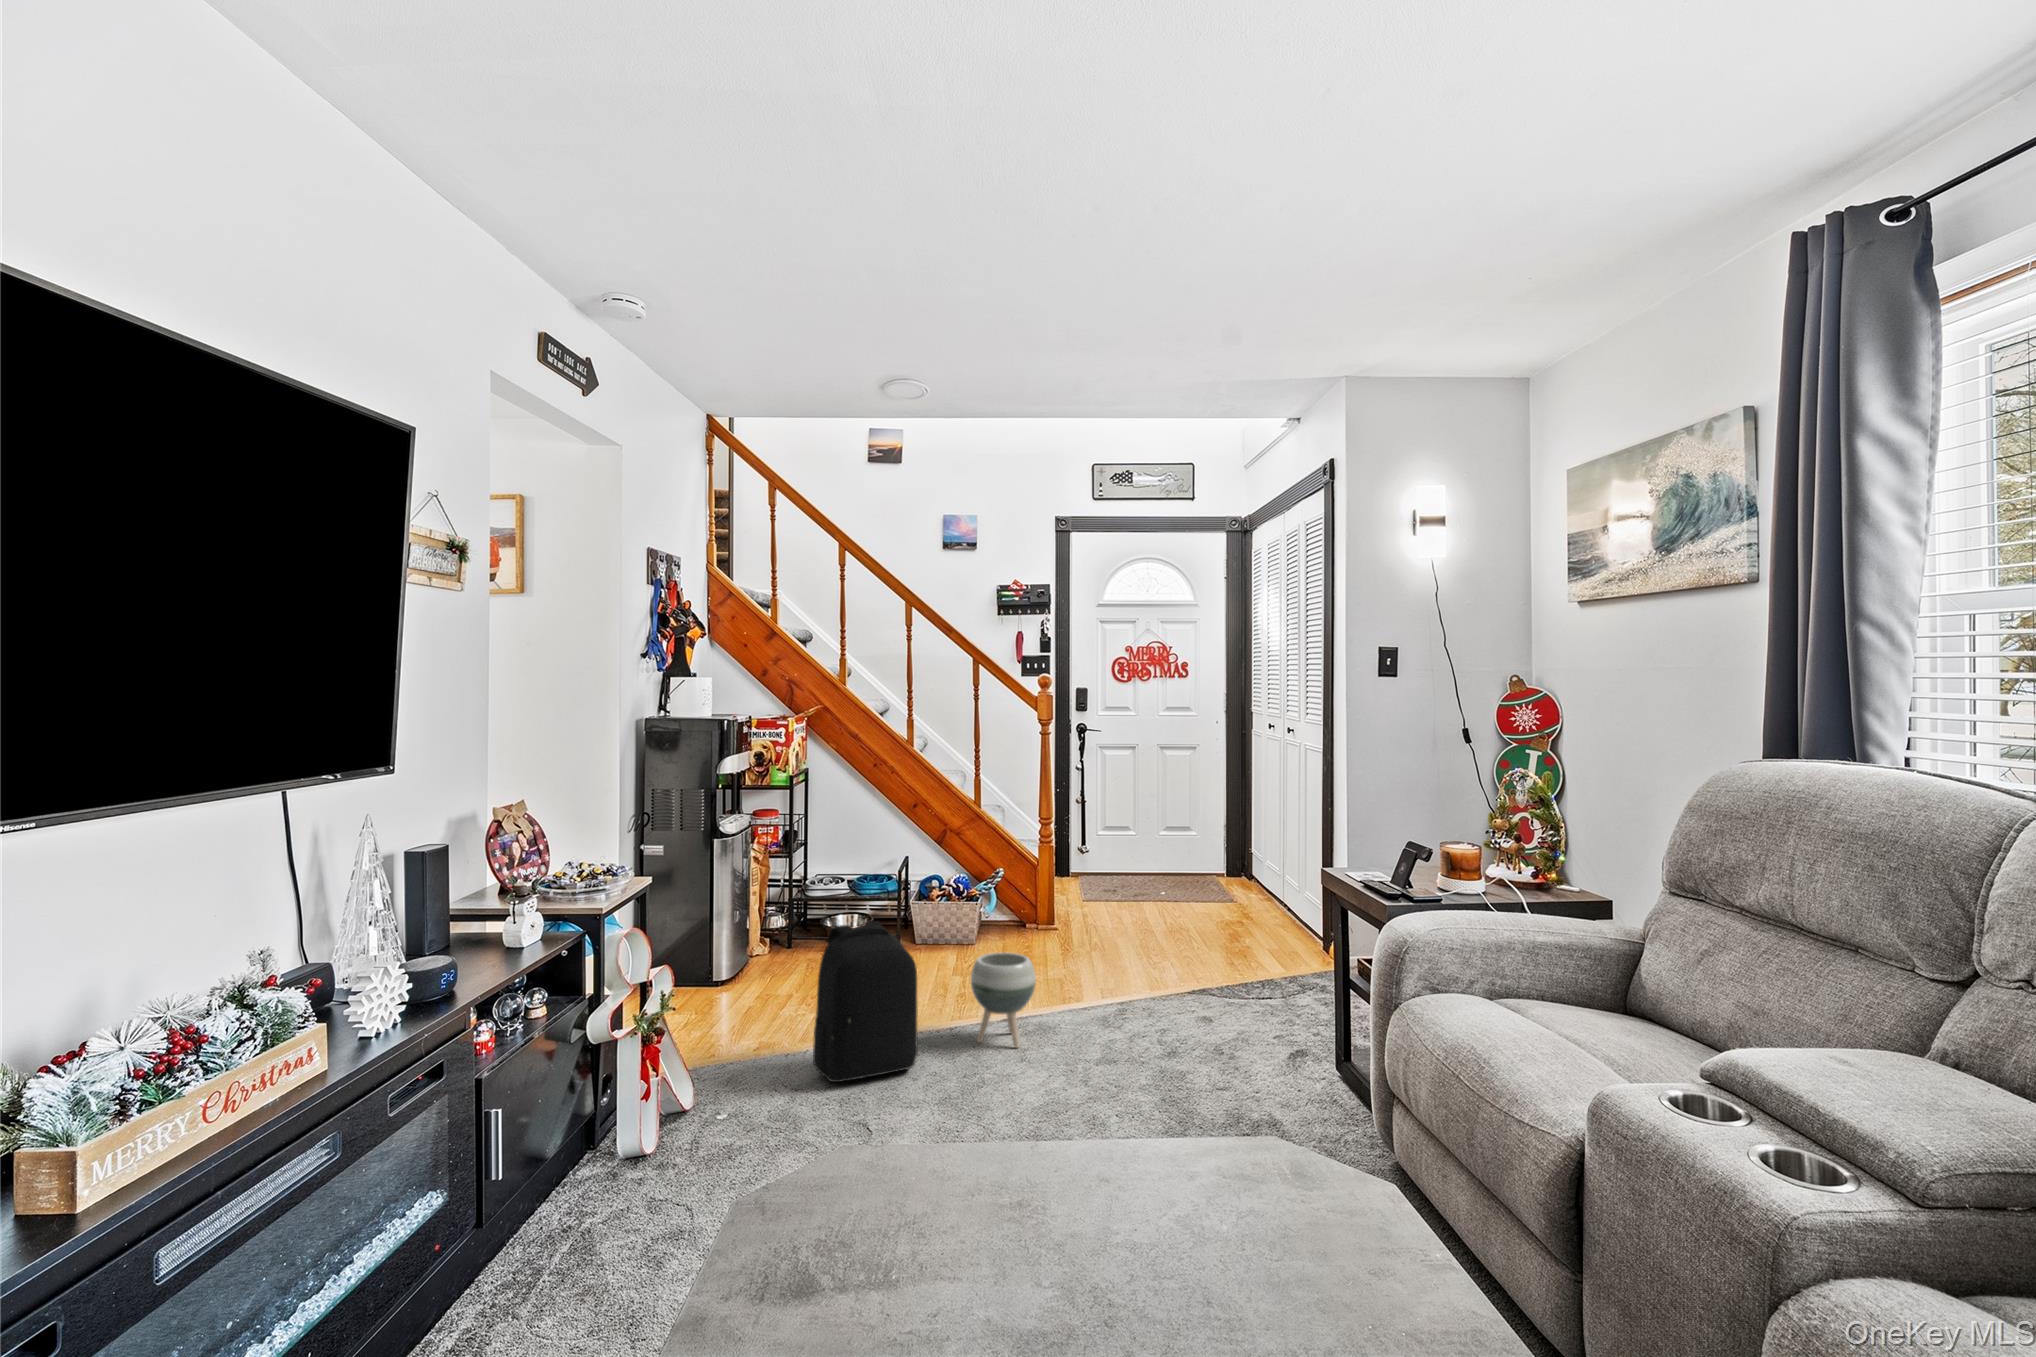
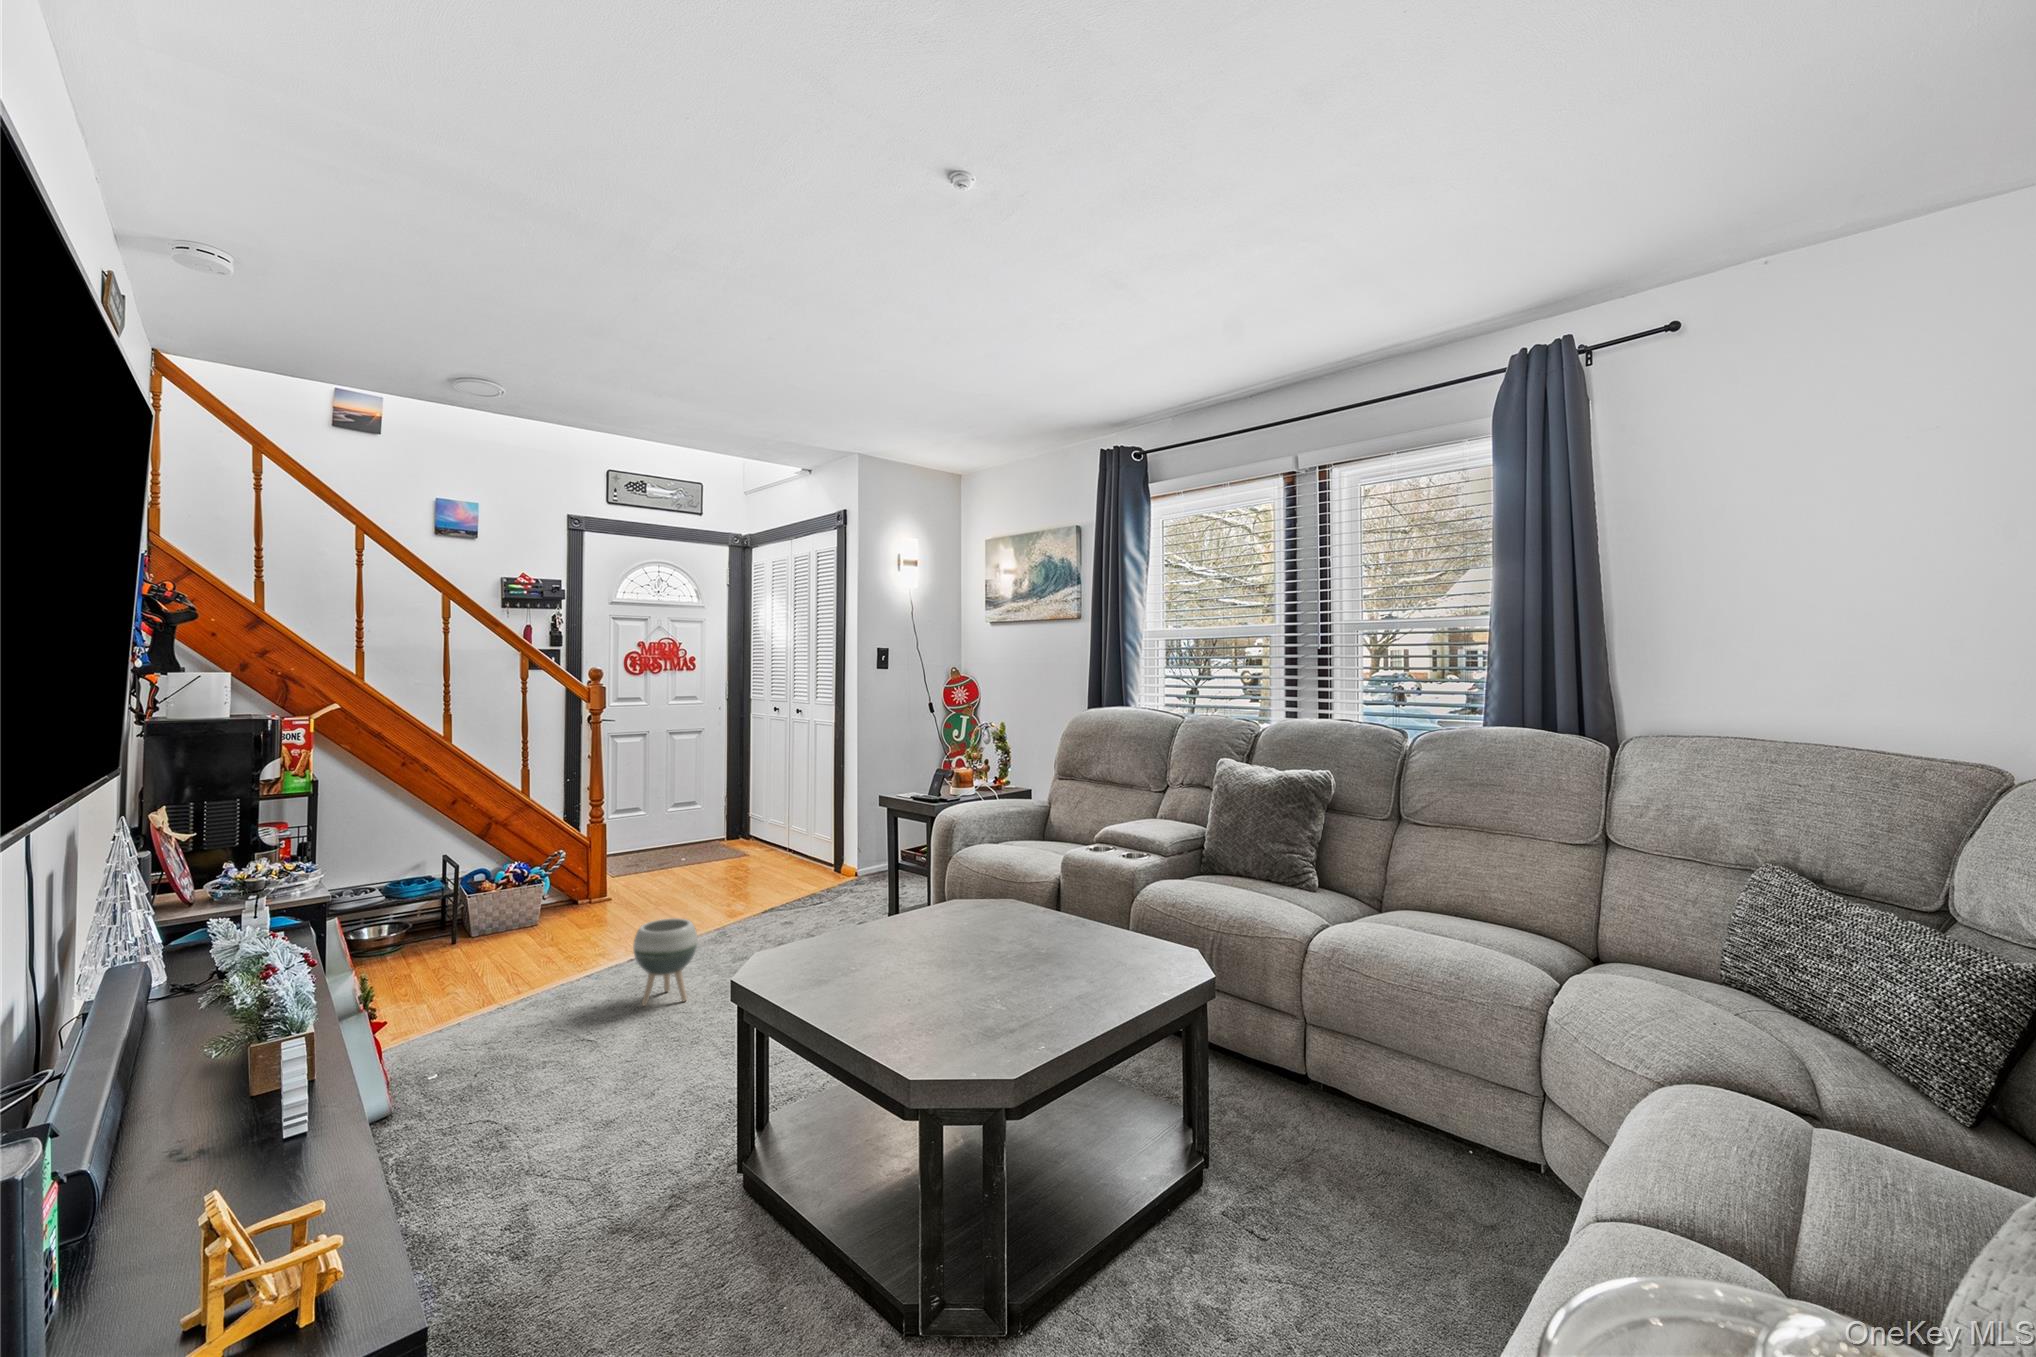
backpack: present [813,921,918,1082] -> none [488,910,611,1077]

